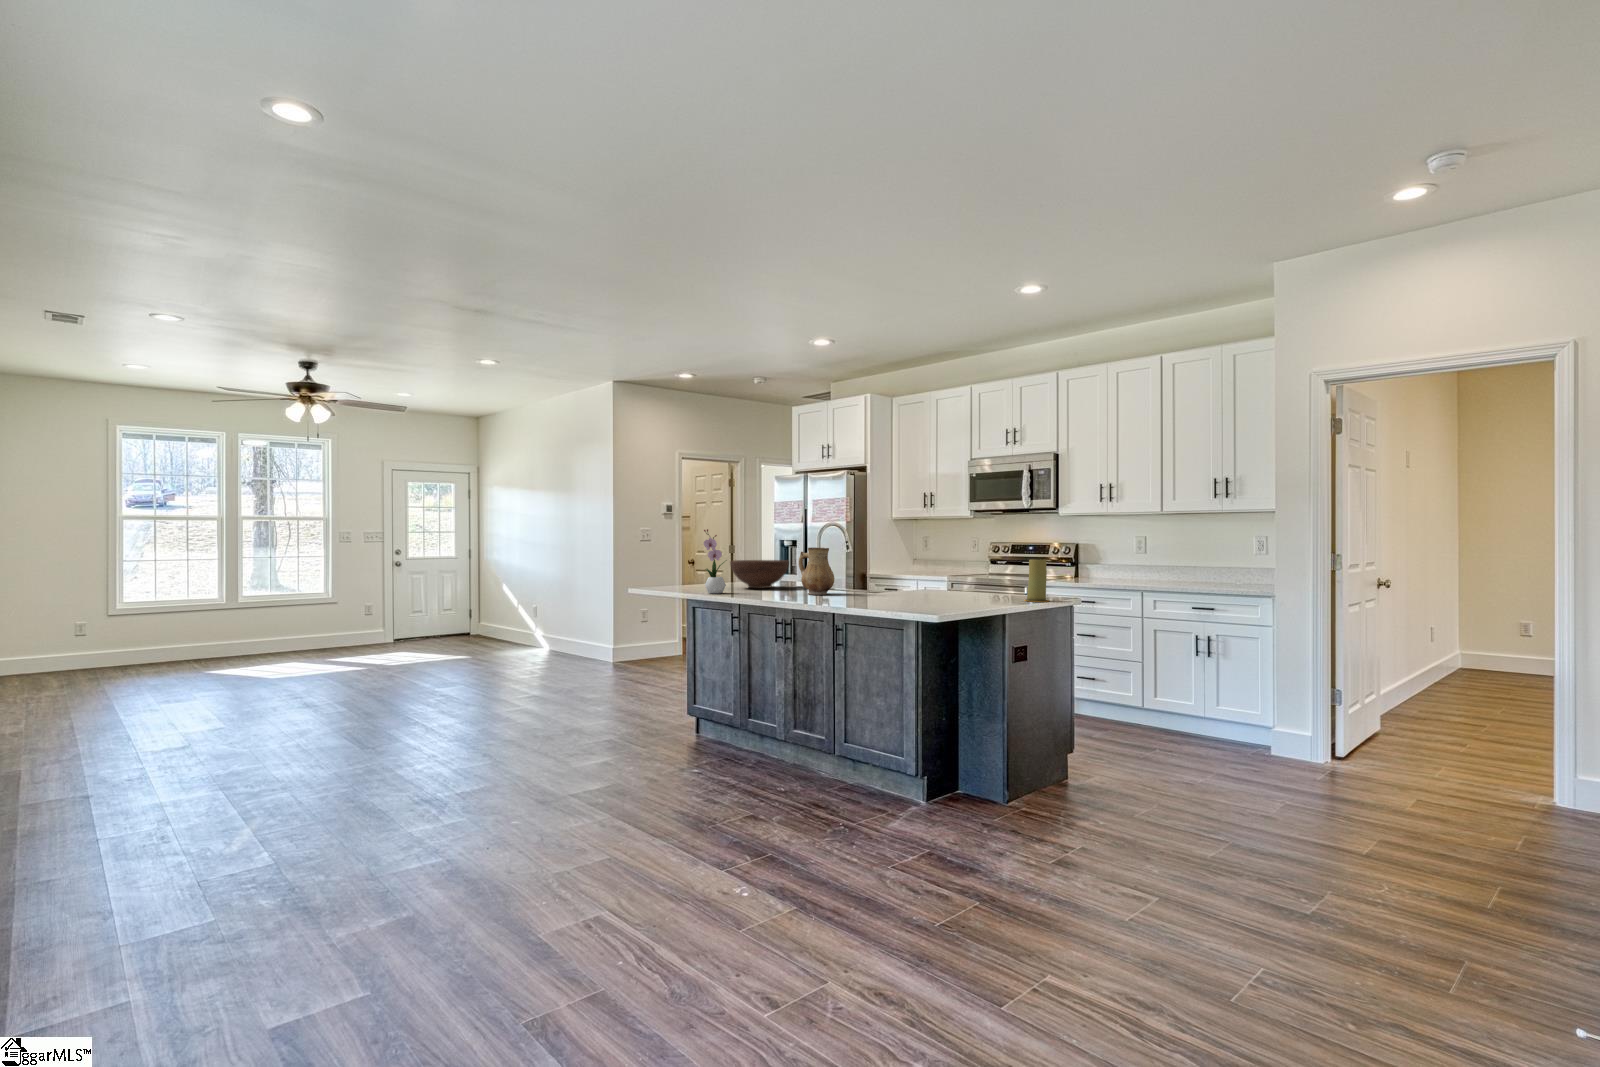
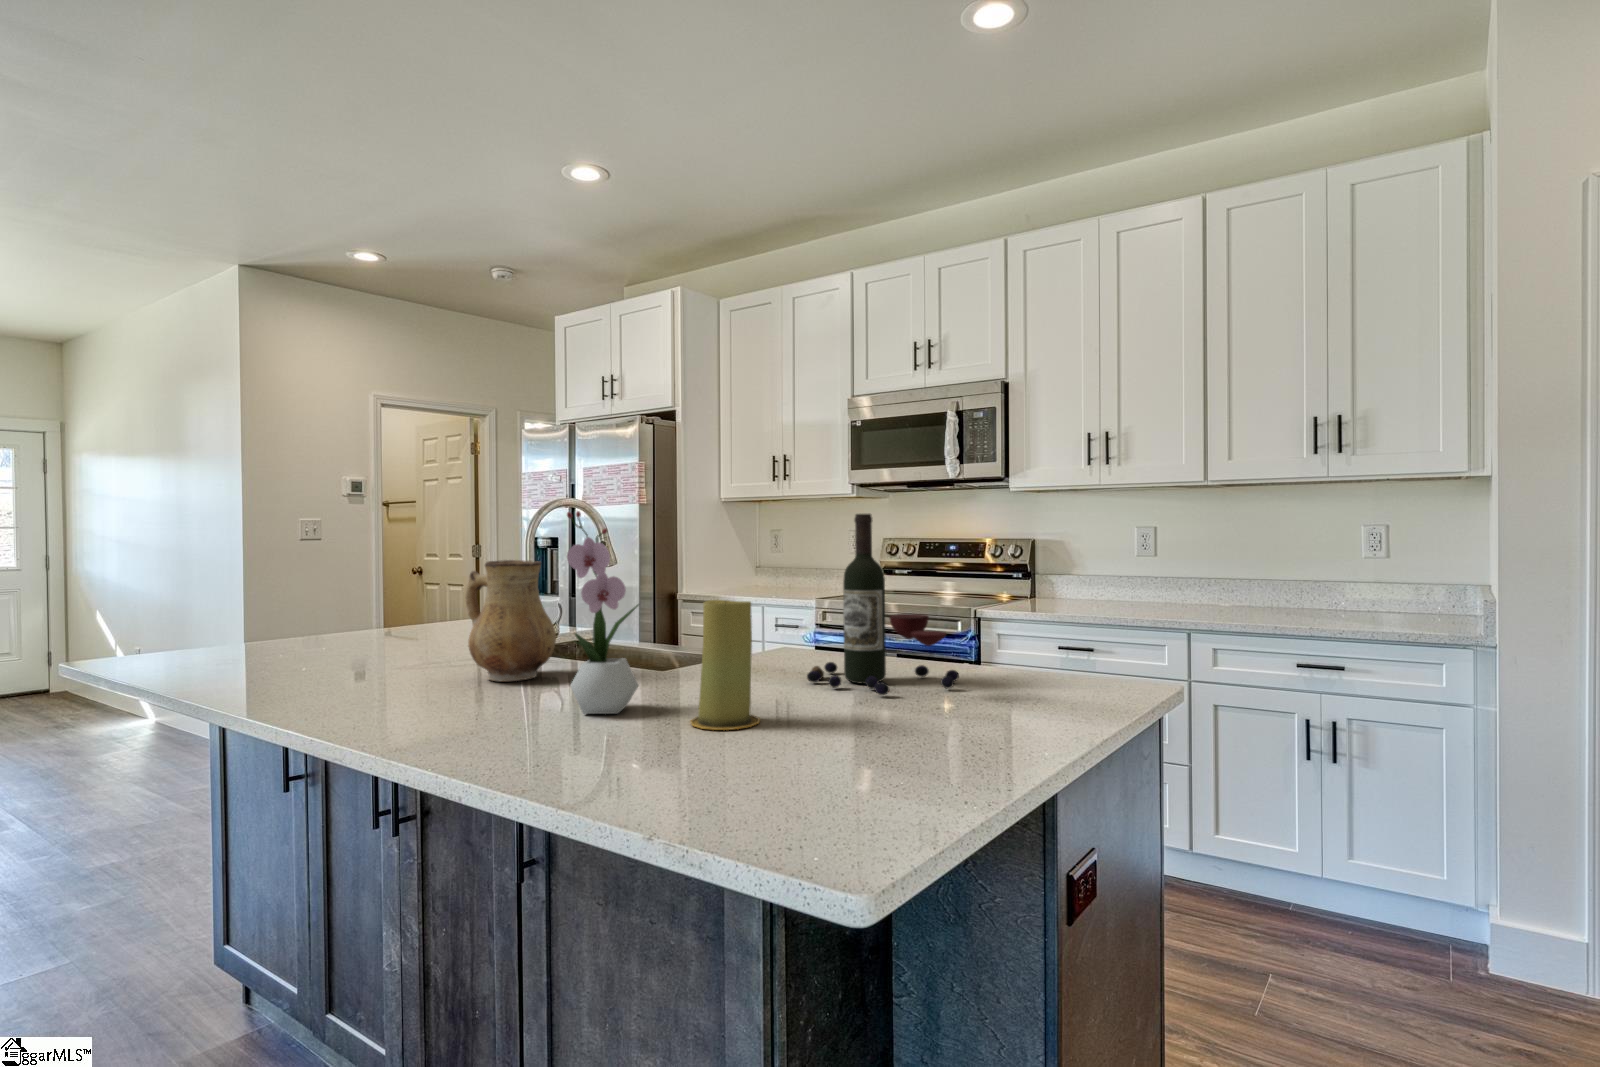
flower arrangement: present [704,529,726,593] -> present [567,511,639,714]
wine bottle: none [936,530,998,600] -> present [807,514,959,695]
candle: present [1025,559,1049,602] -> present [691,600,760,730]
fruit bowl: present [730,560,789,589] -> none [326,585,475,654]

